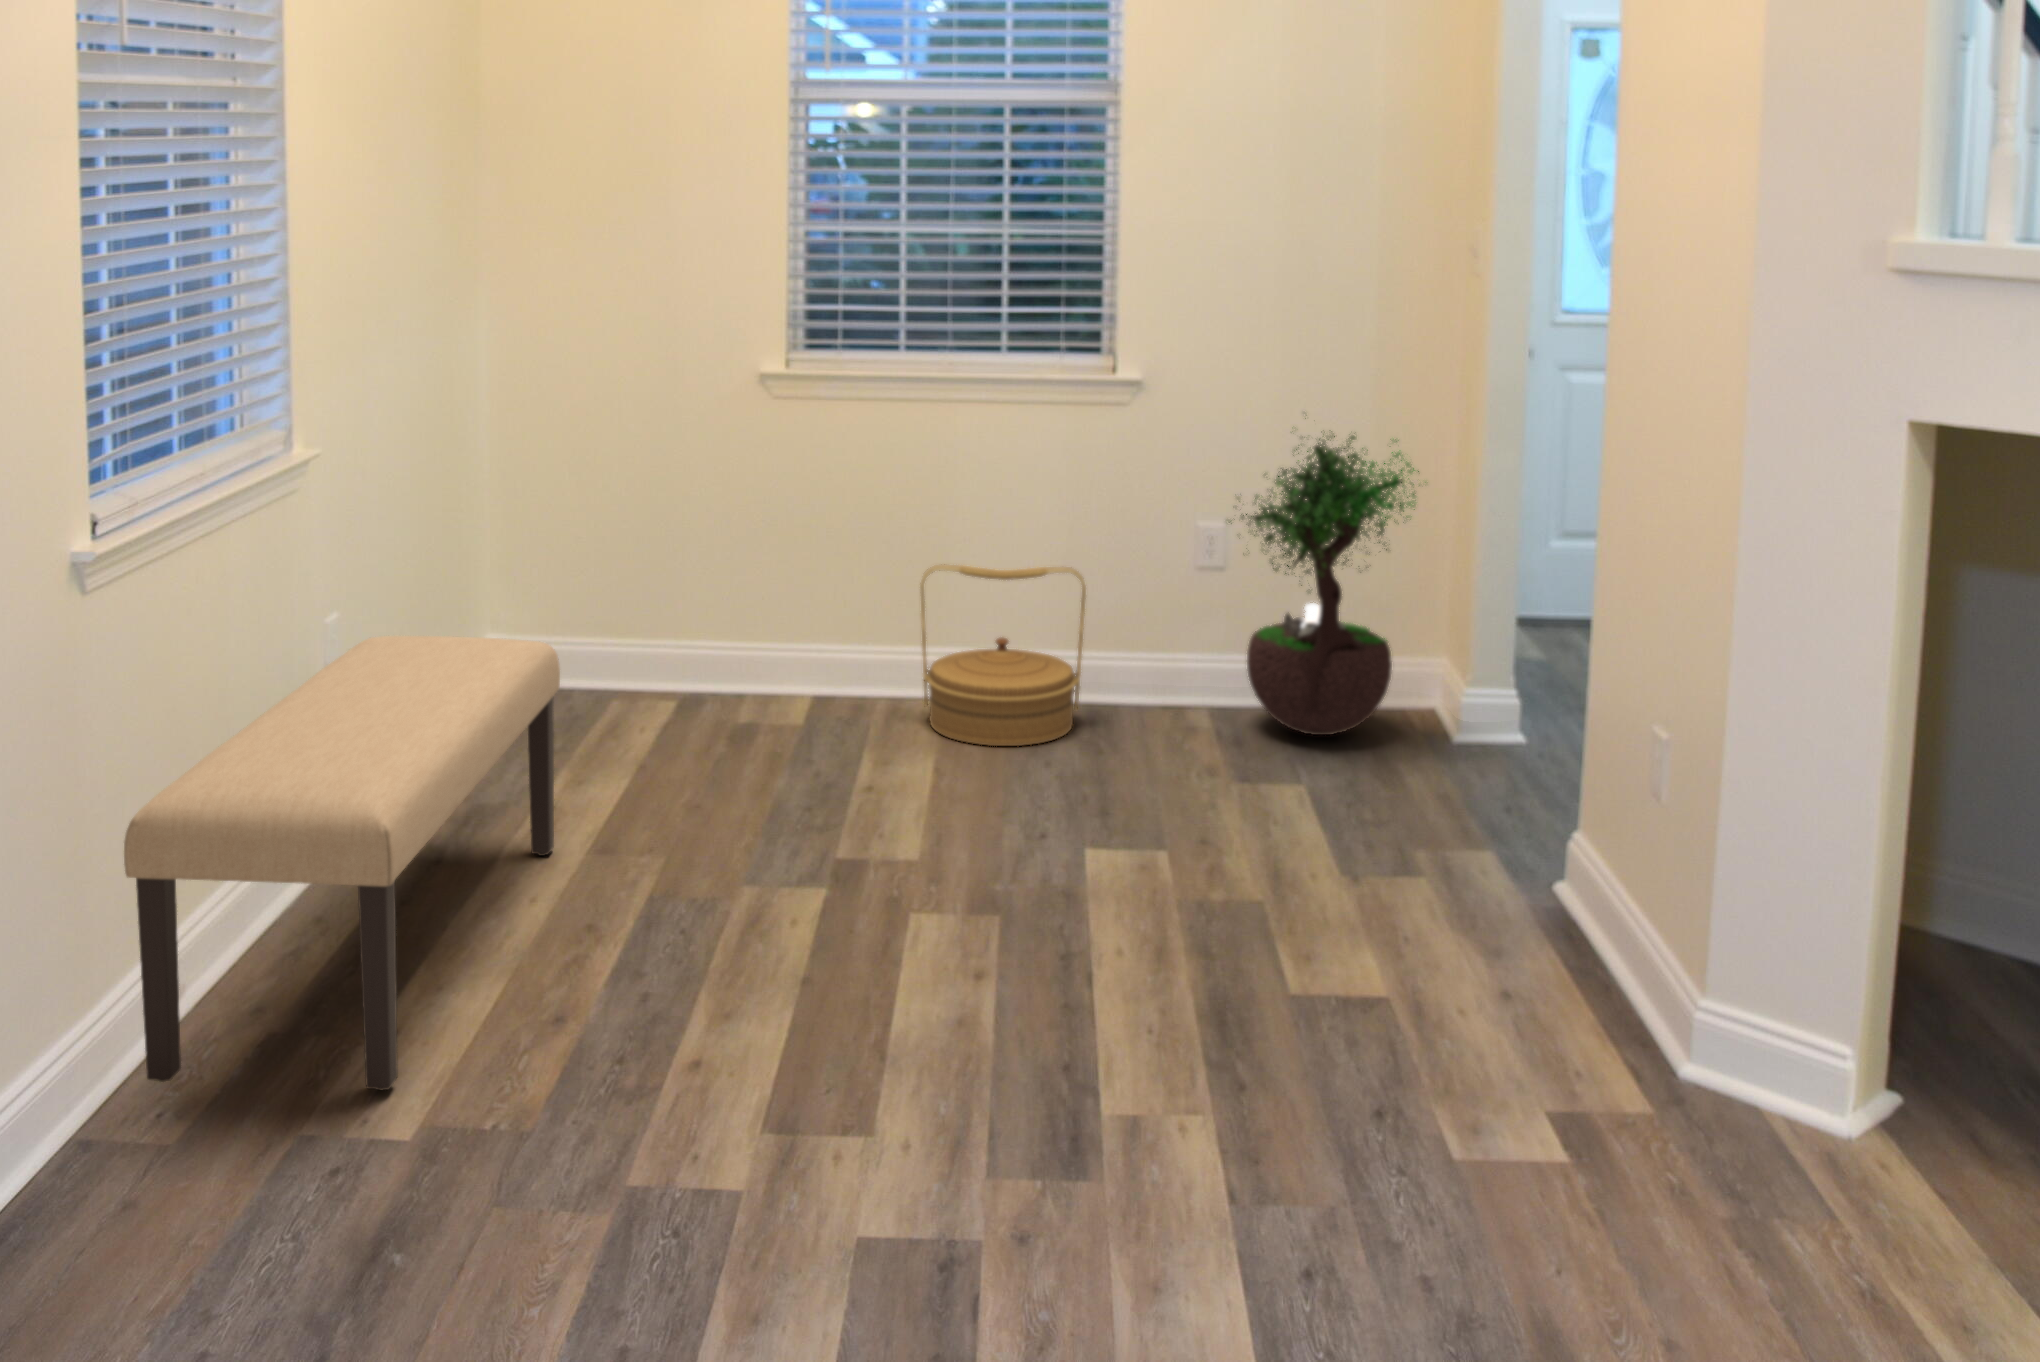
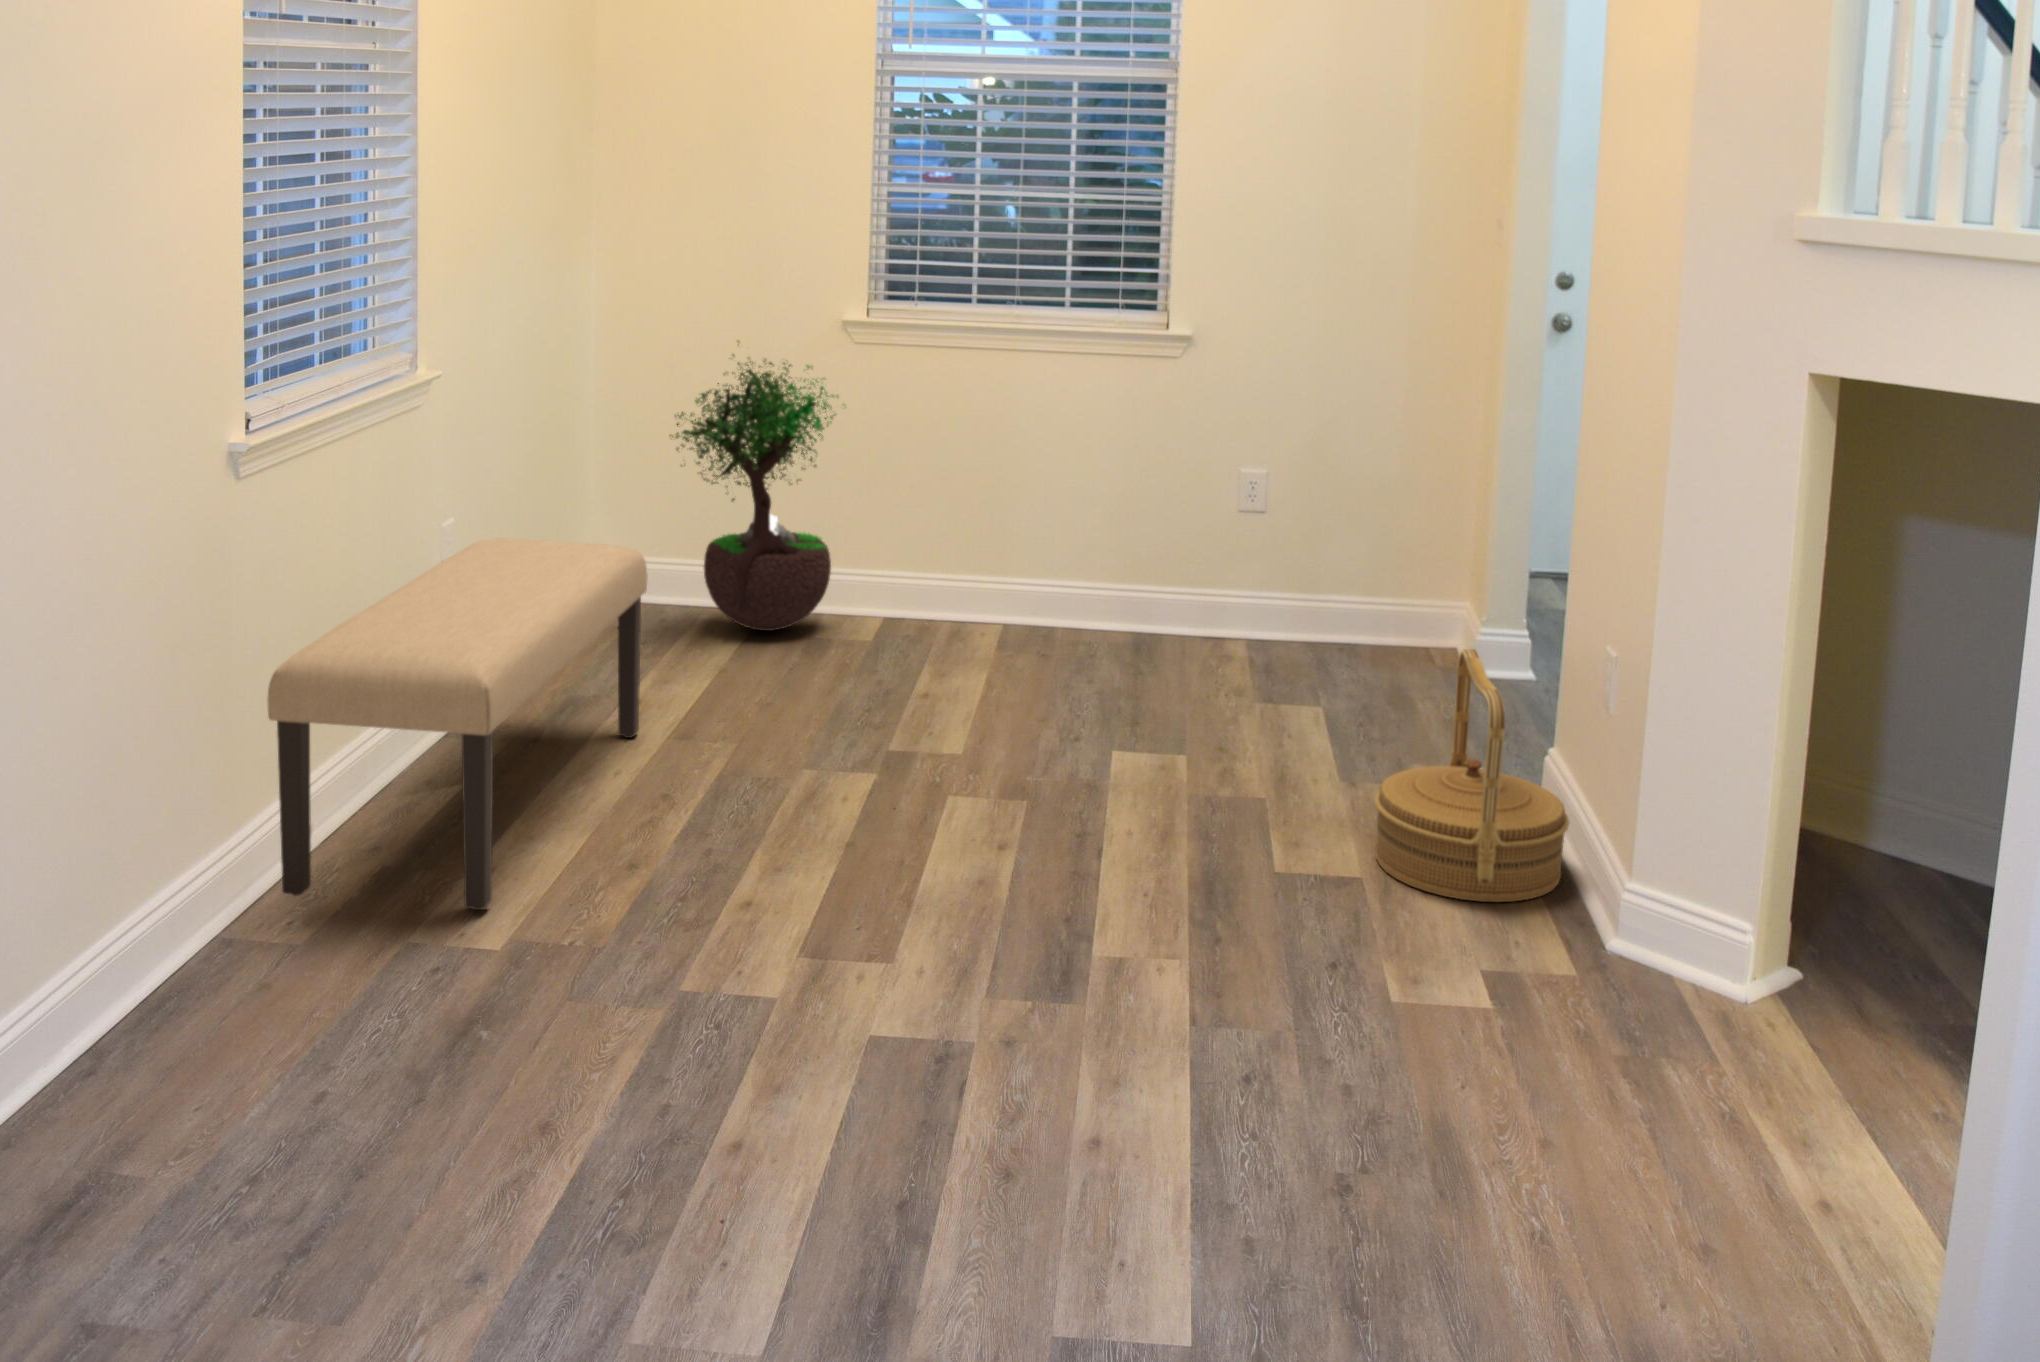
potted tree: present [1229,418,1426,735] -> present [676,341,837,631]
woven basket: present [920,564,1086,746] -> present [1375,649,1569,902]

